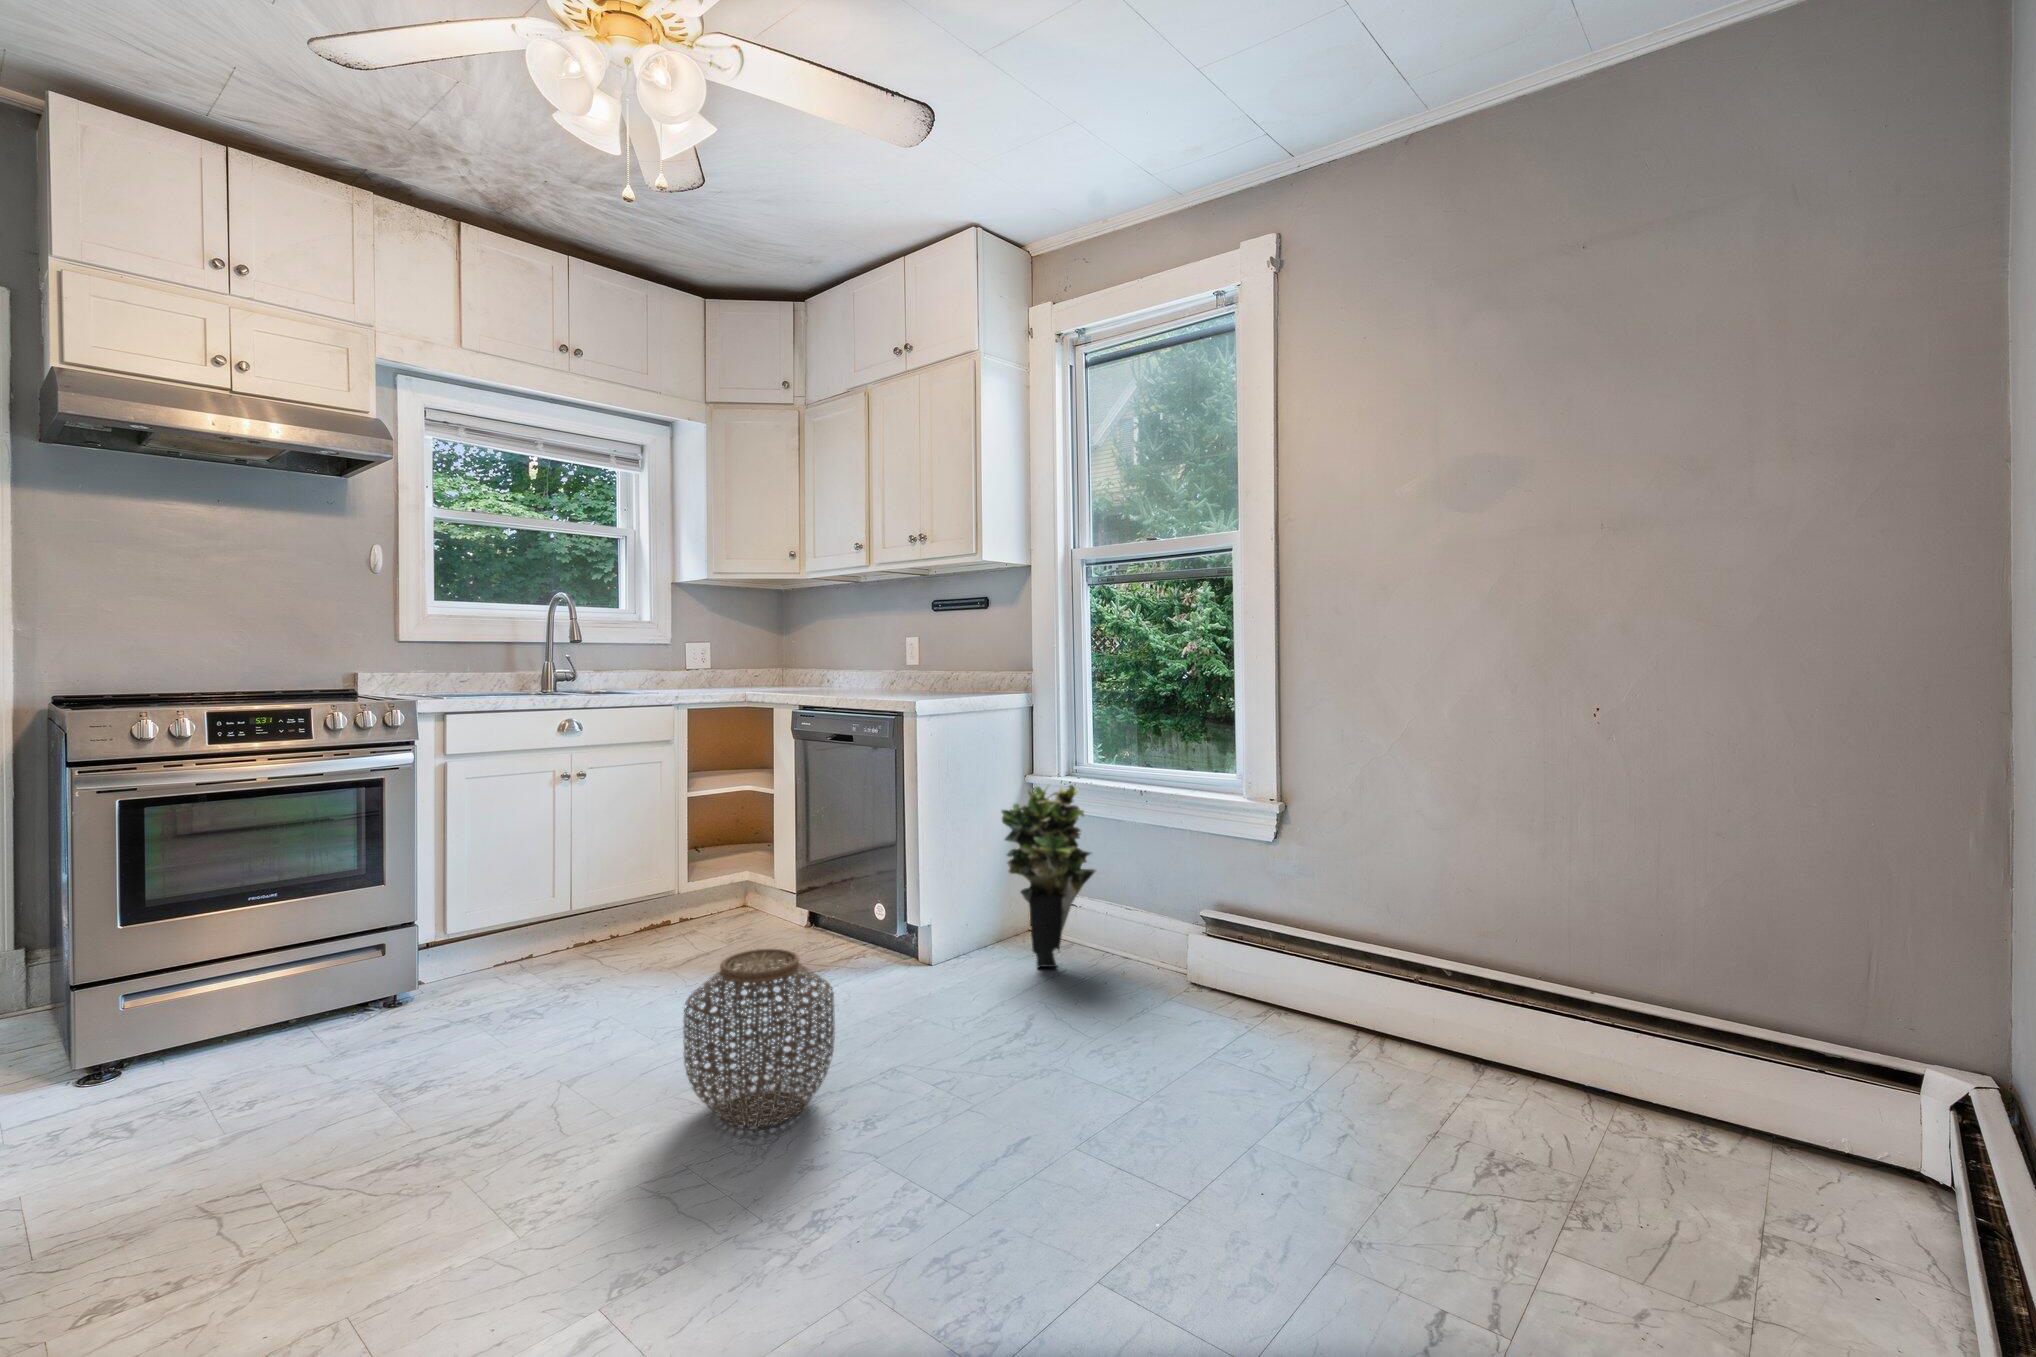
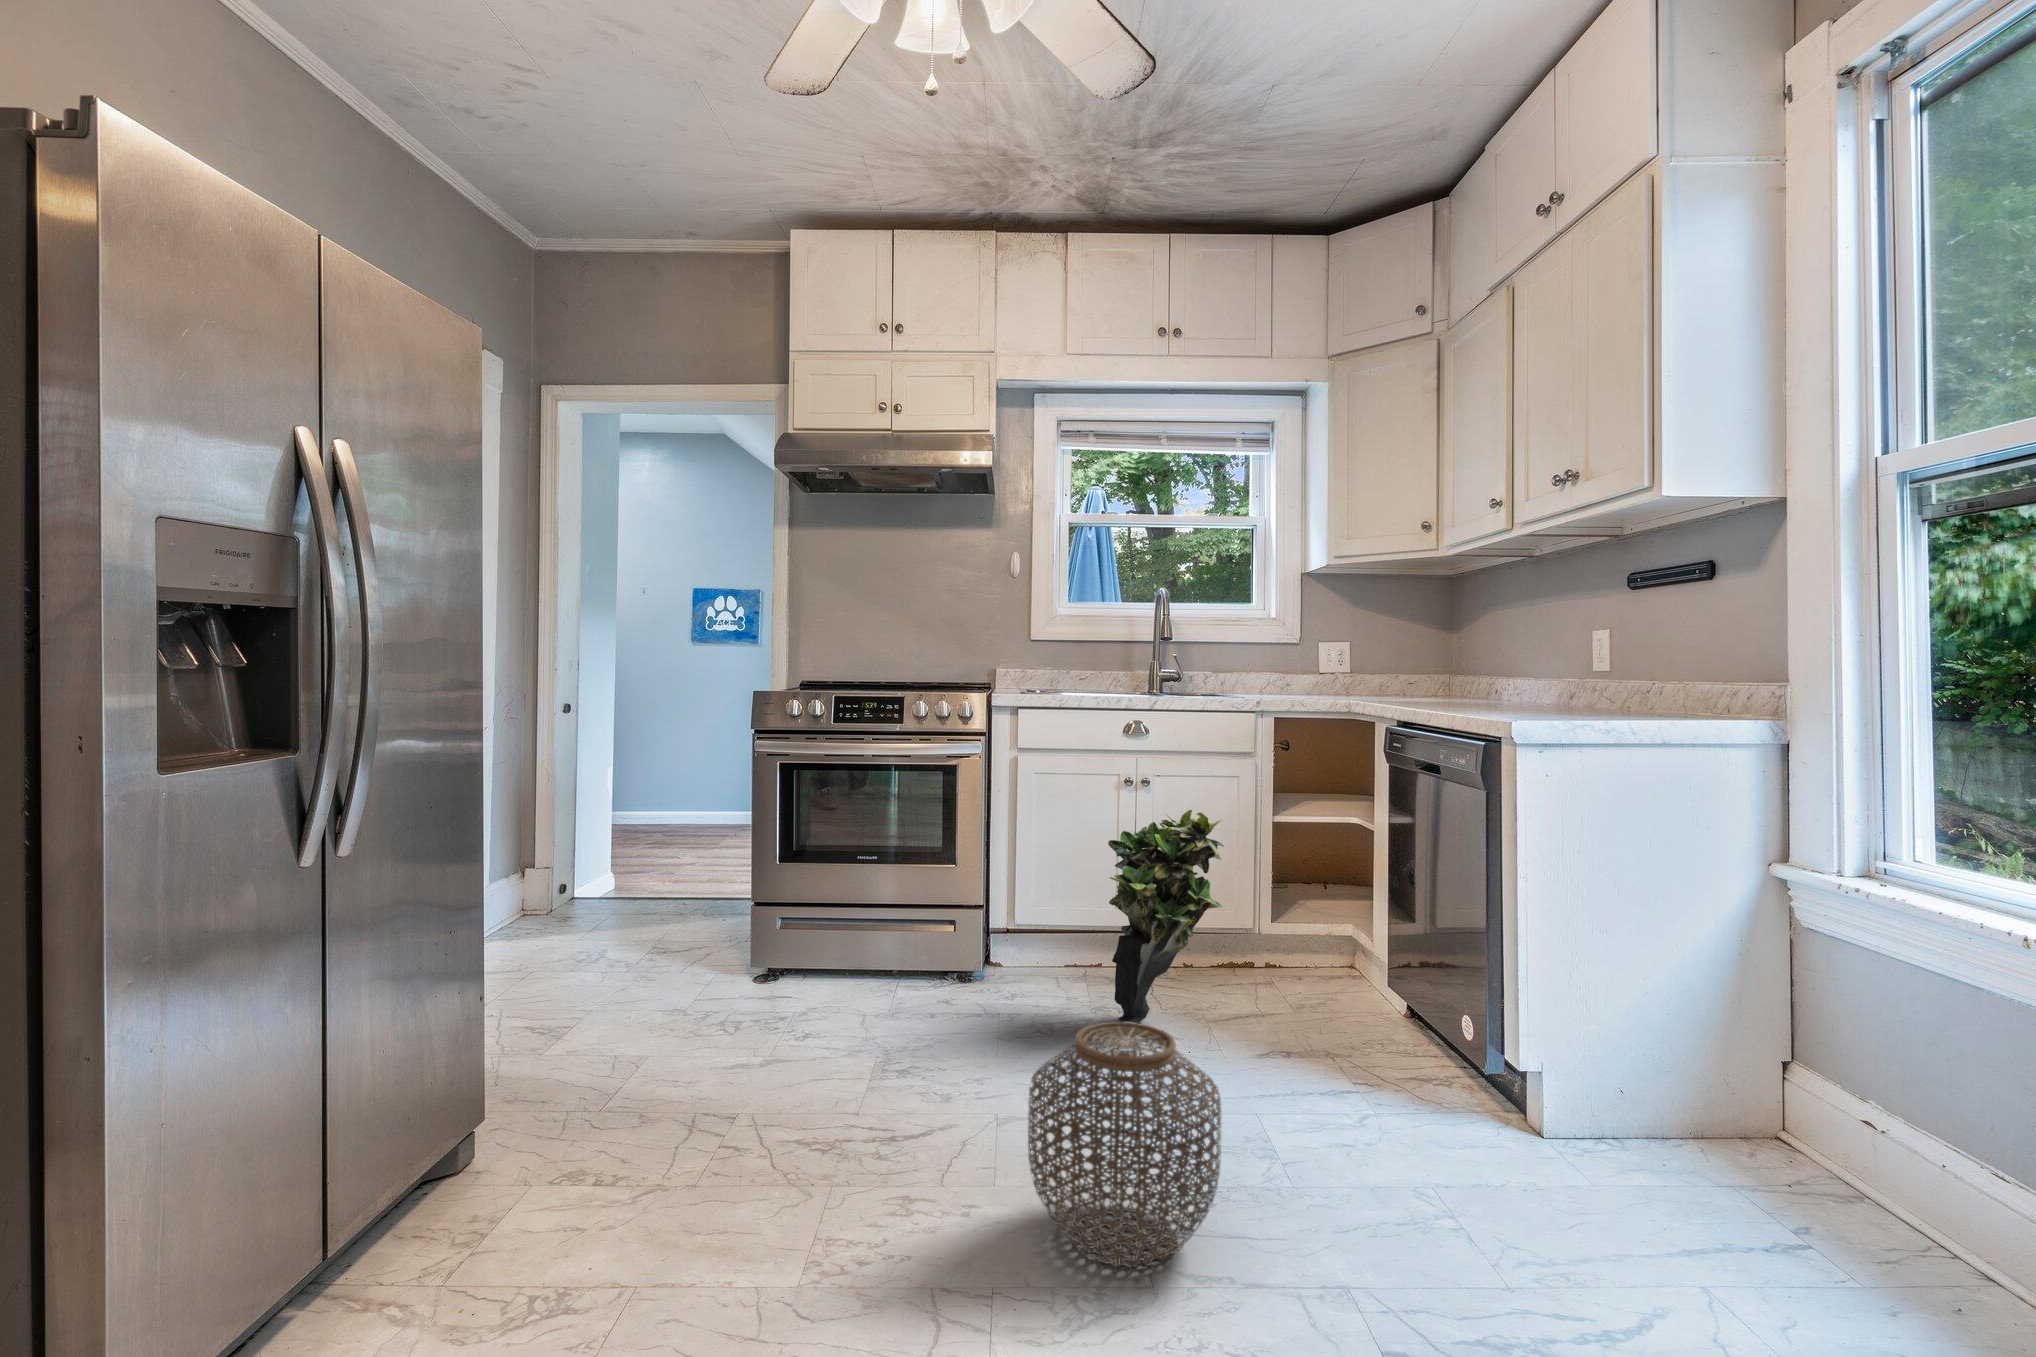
potted plant: present [1002,785,1095,967] -> present [1108,810,1224,1023]

